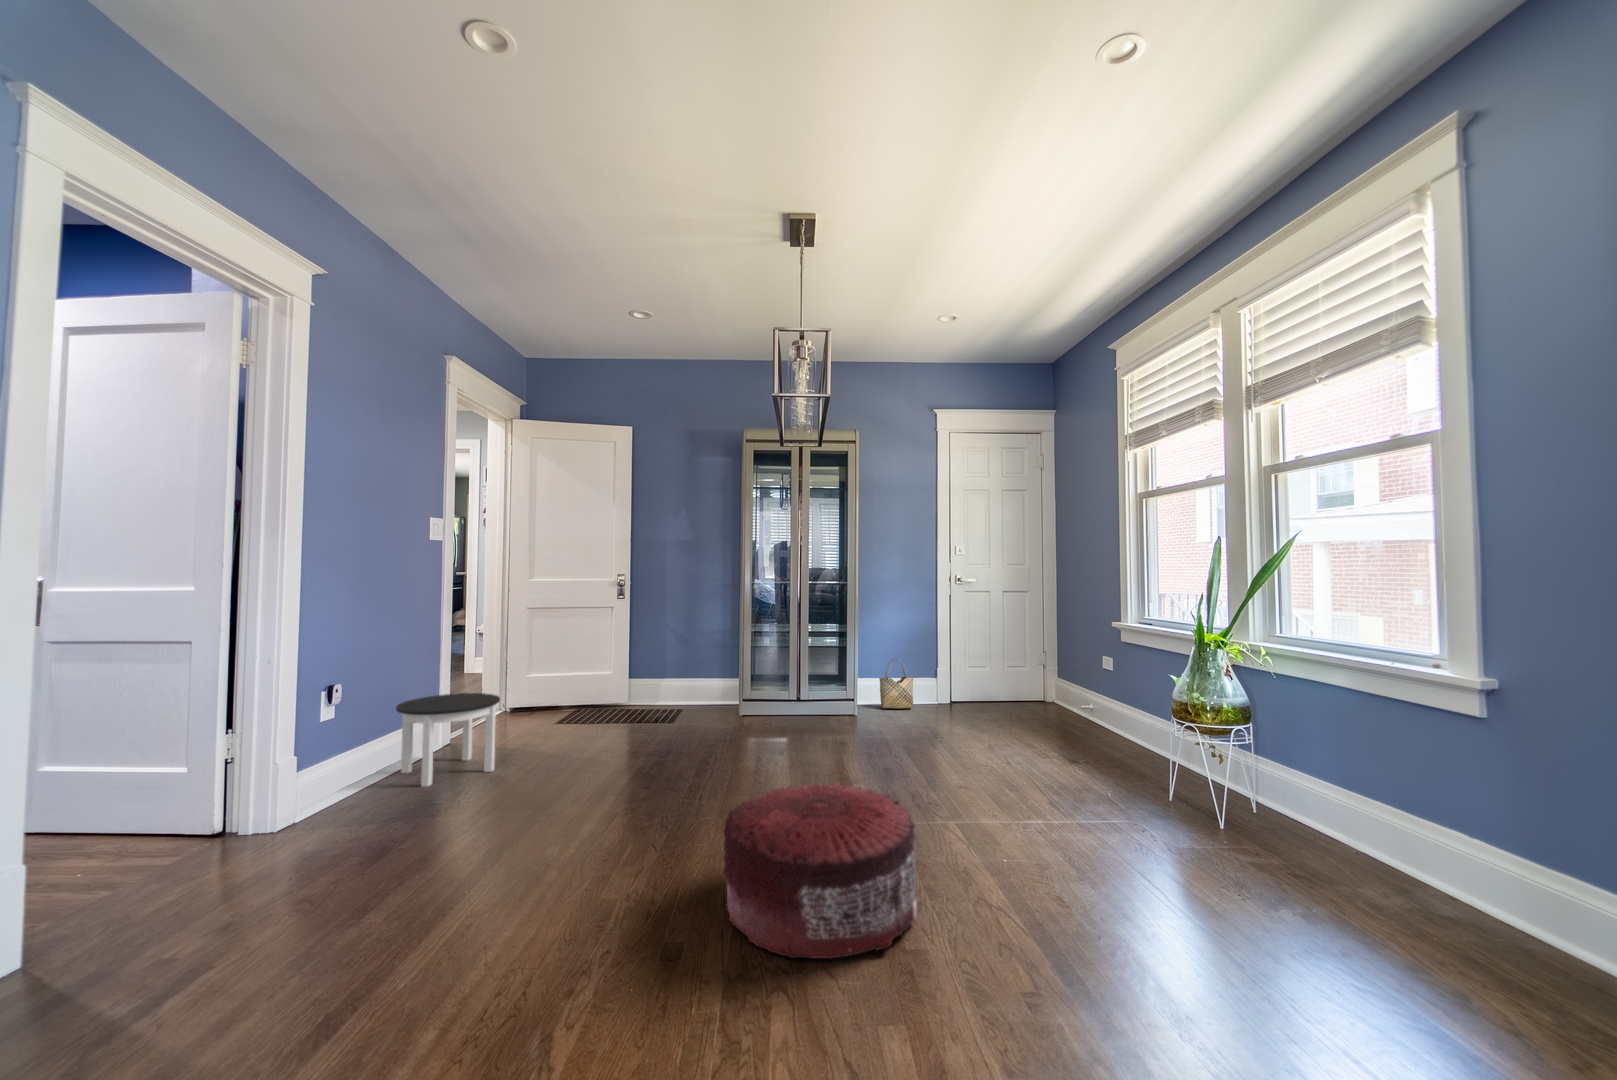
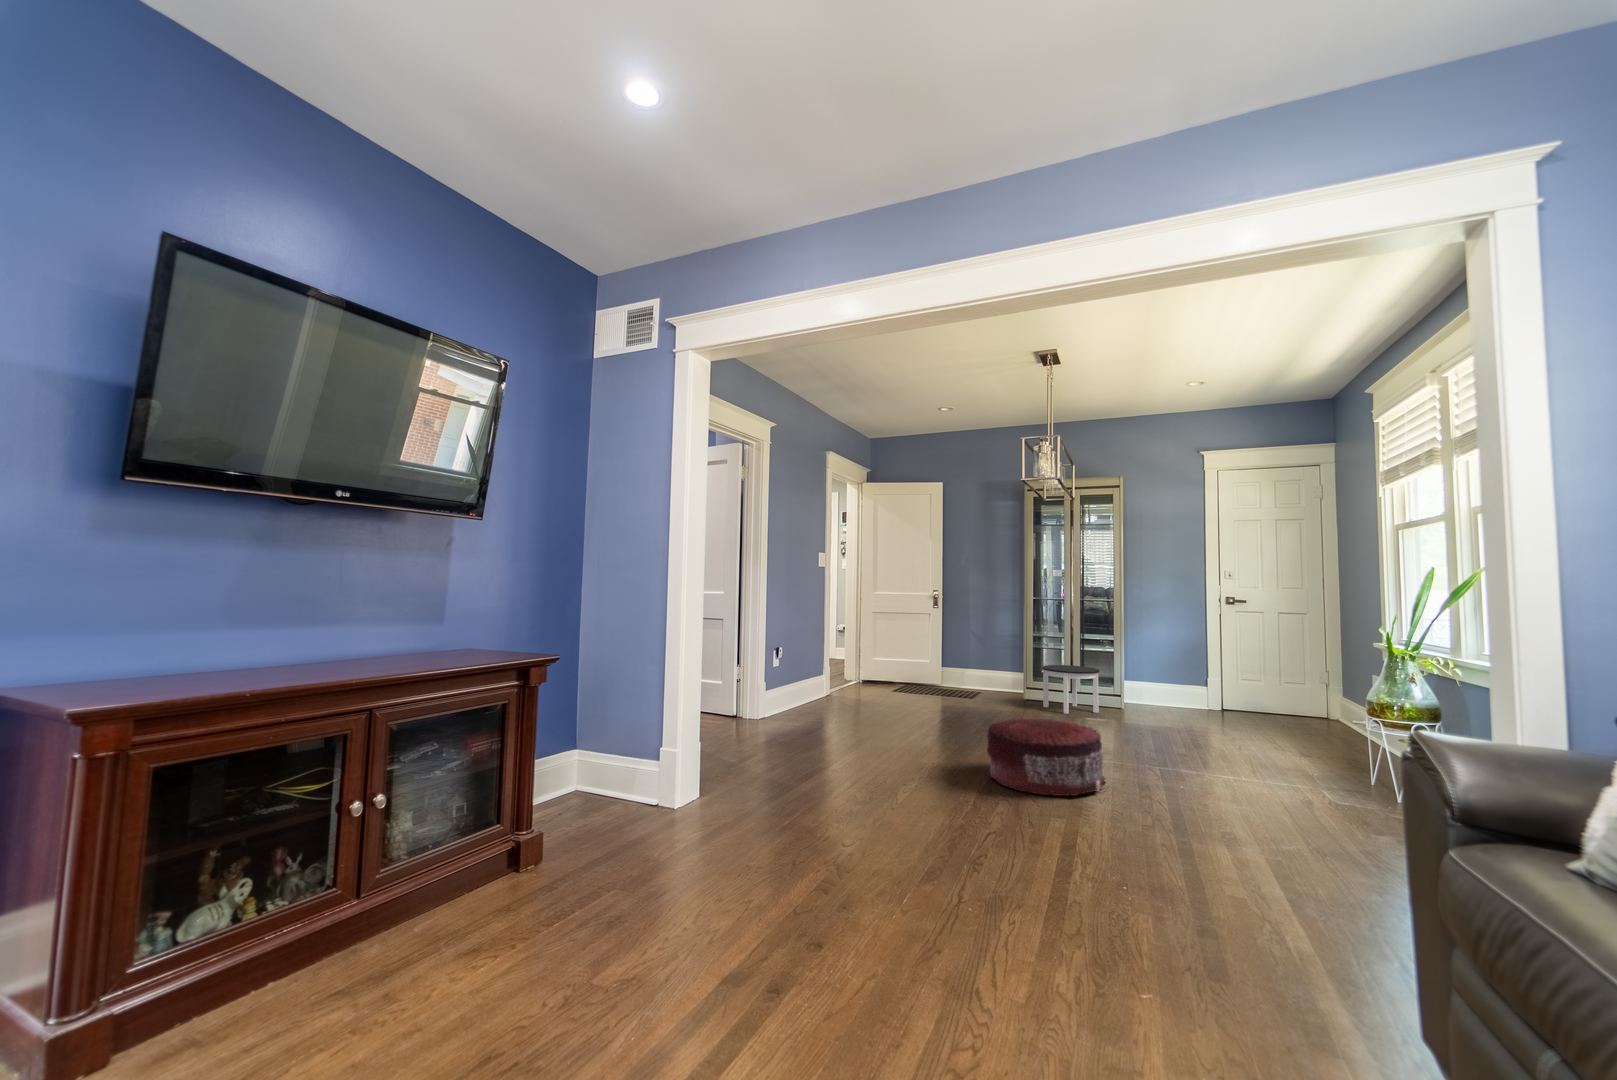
woven basket: present [879,659,913,709] -> none [1148,668,1182,711]
round table: present [396,693,500,787] -> present [1042,665,1099,714]

